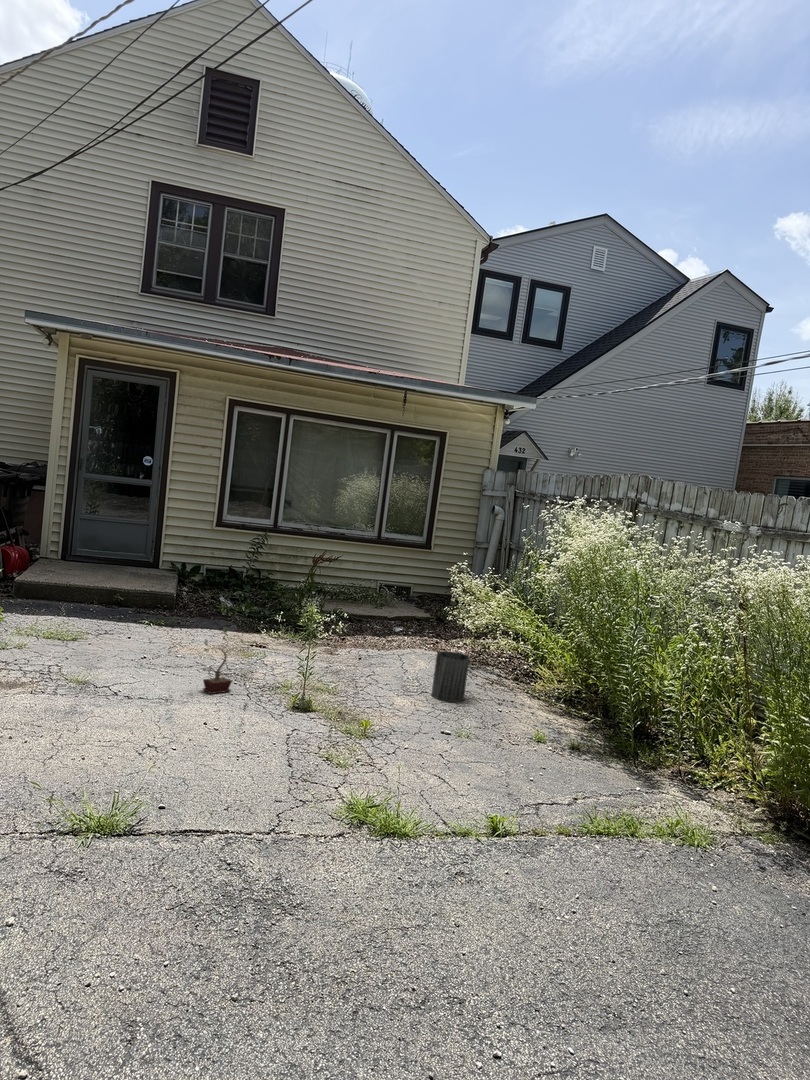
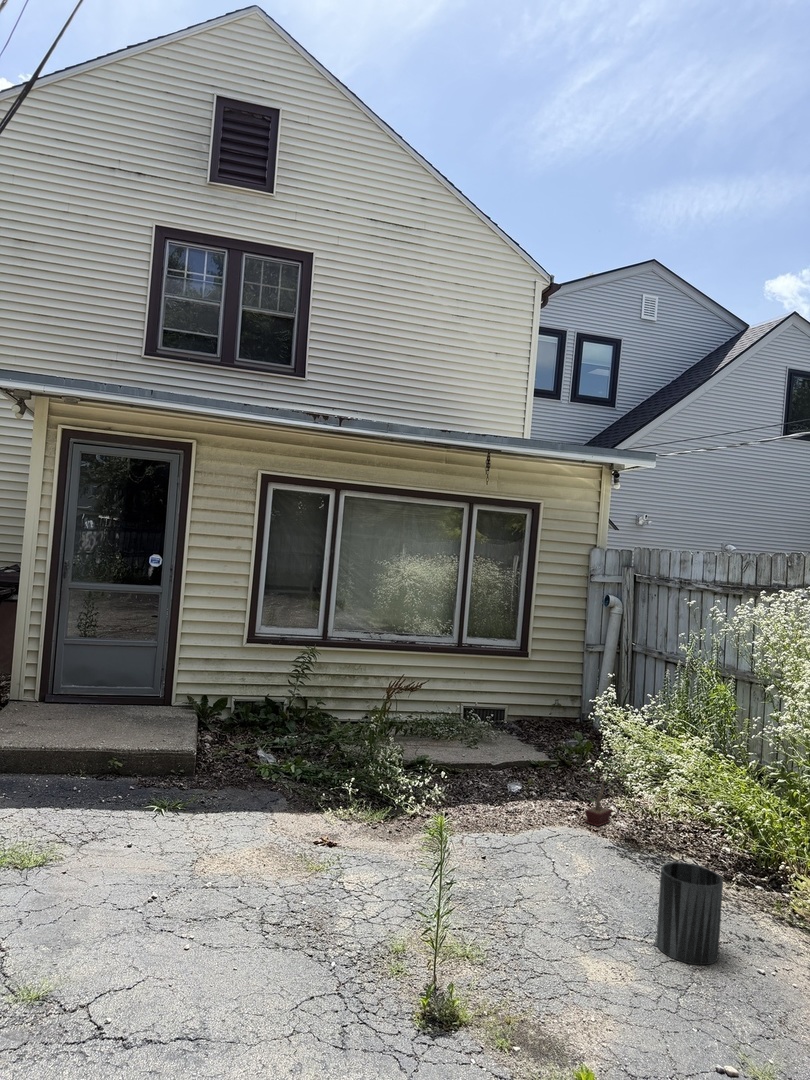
potted plant: present [203,627,256,694] -> present [585,755,629,826]

